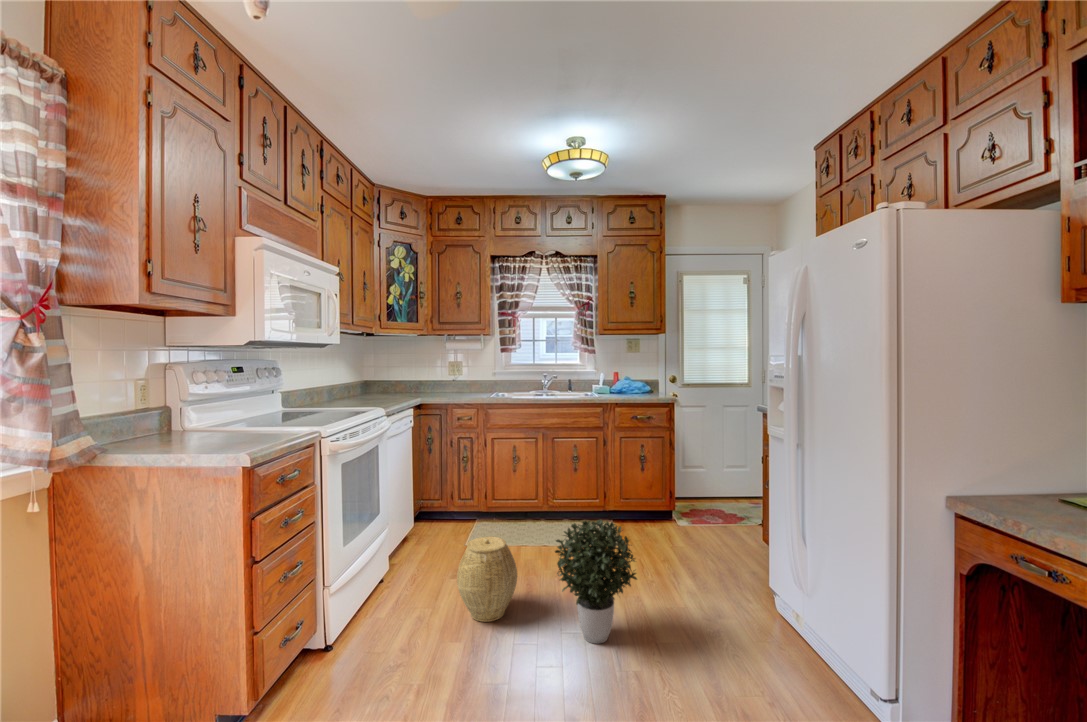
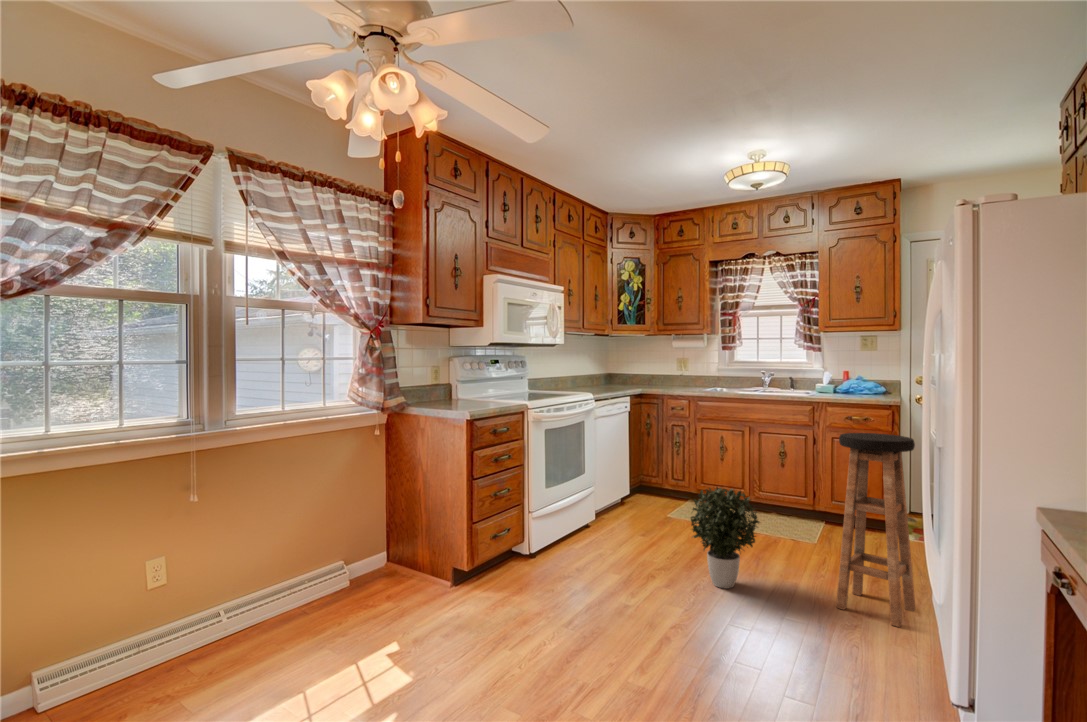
bar stool: none [702,439,774,637] -> present [836,433,915,627]
woven basket: present [457,536,517,622] -> none [627,495,675,558]

